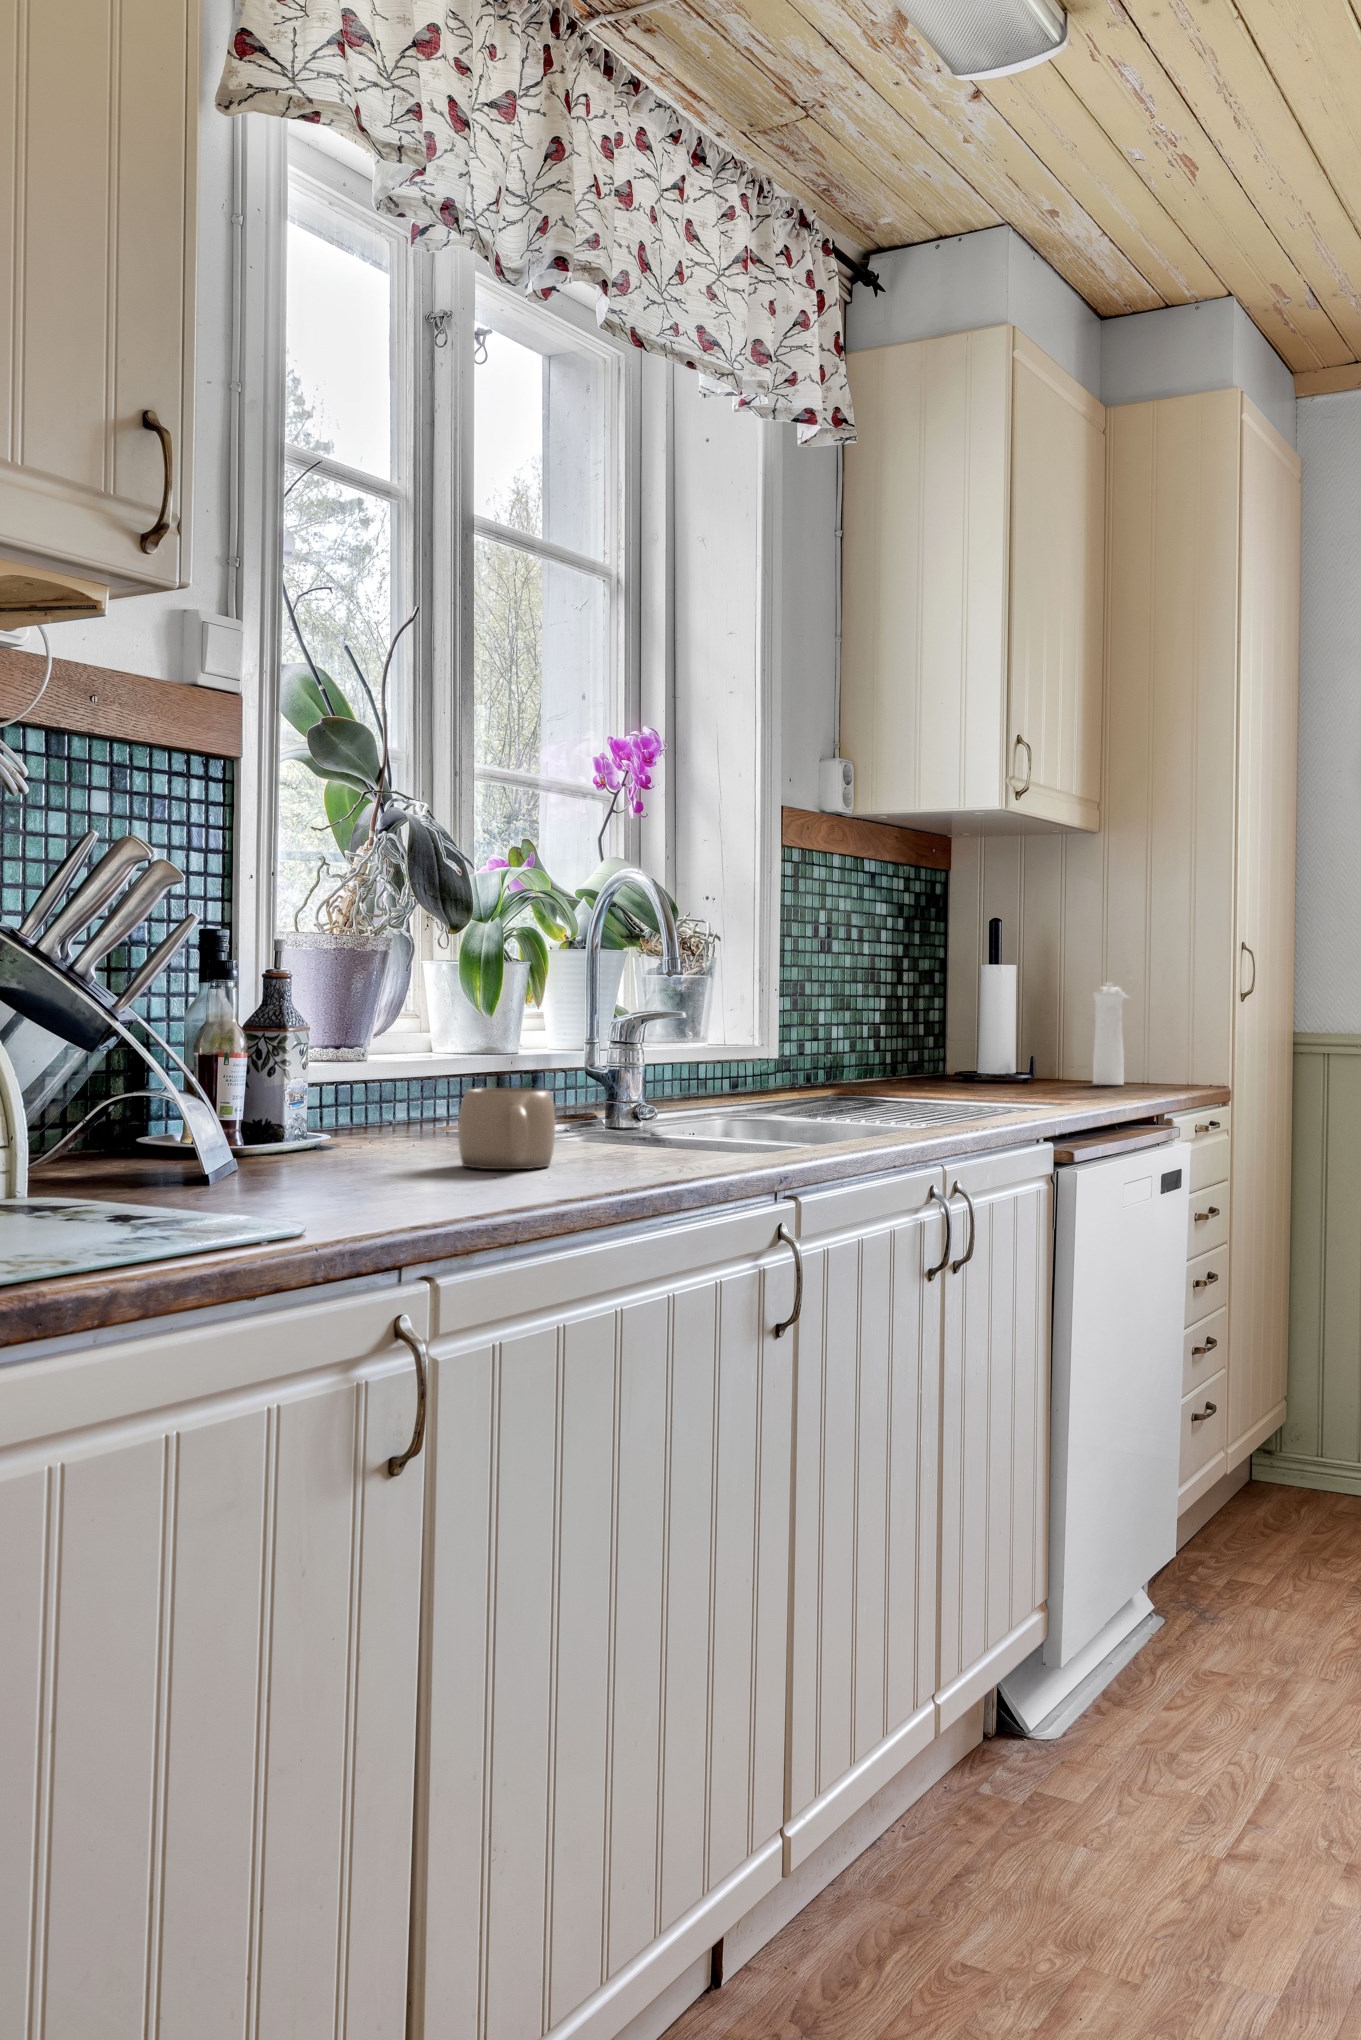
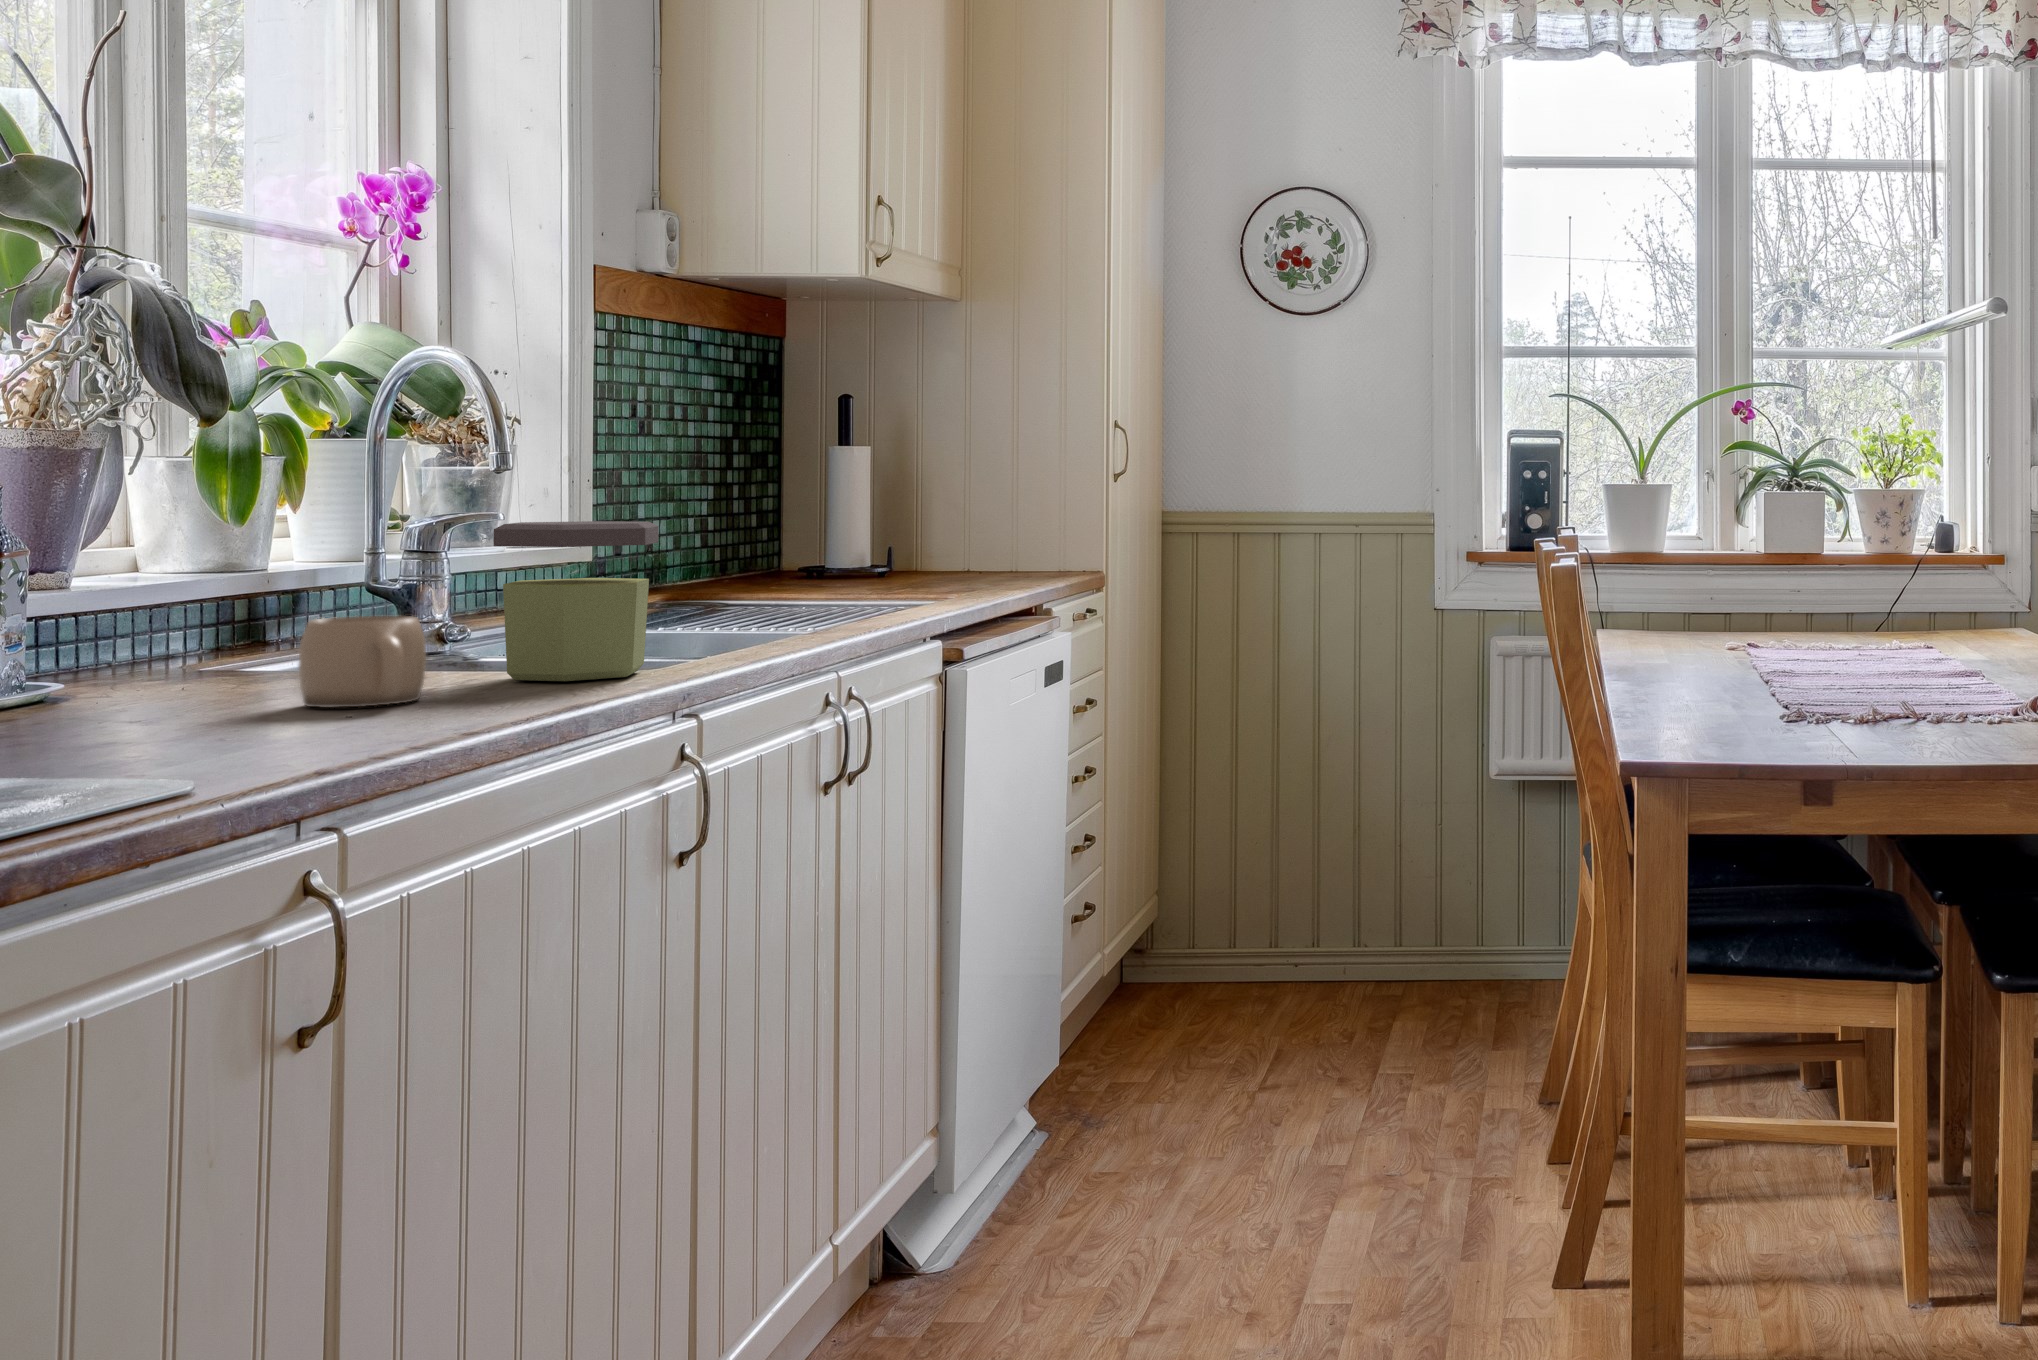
pepper mill: present [1093,983,1129,1085] -> none [956,453,1013,574]
jar: none [622,1010,763,1158] -> present [494,521,659,681]

